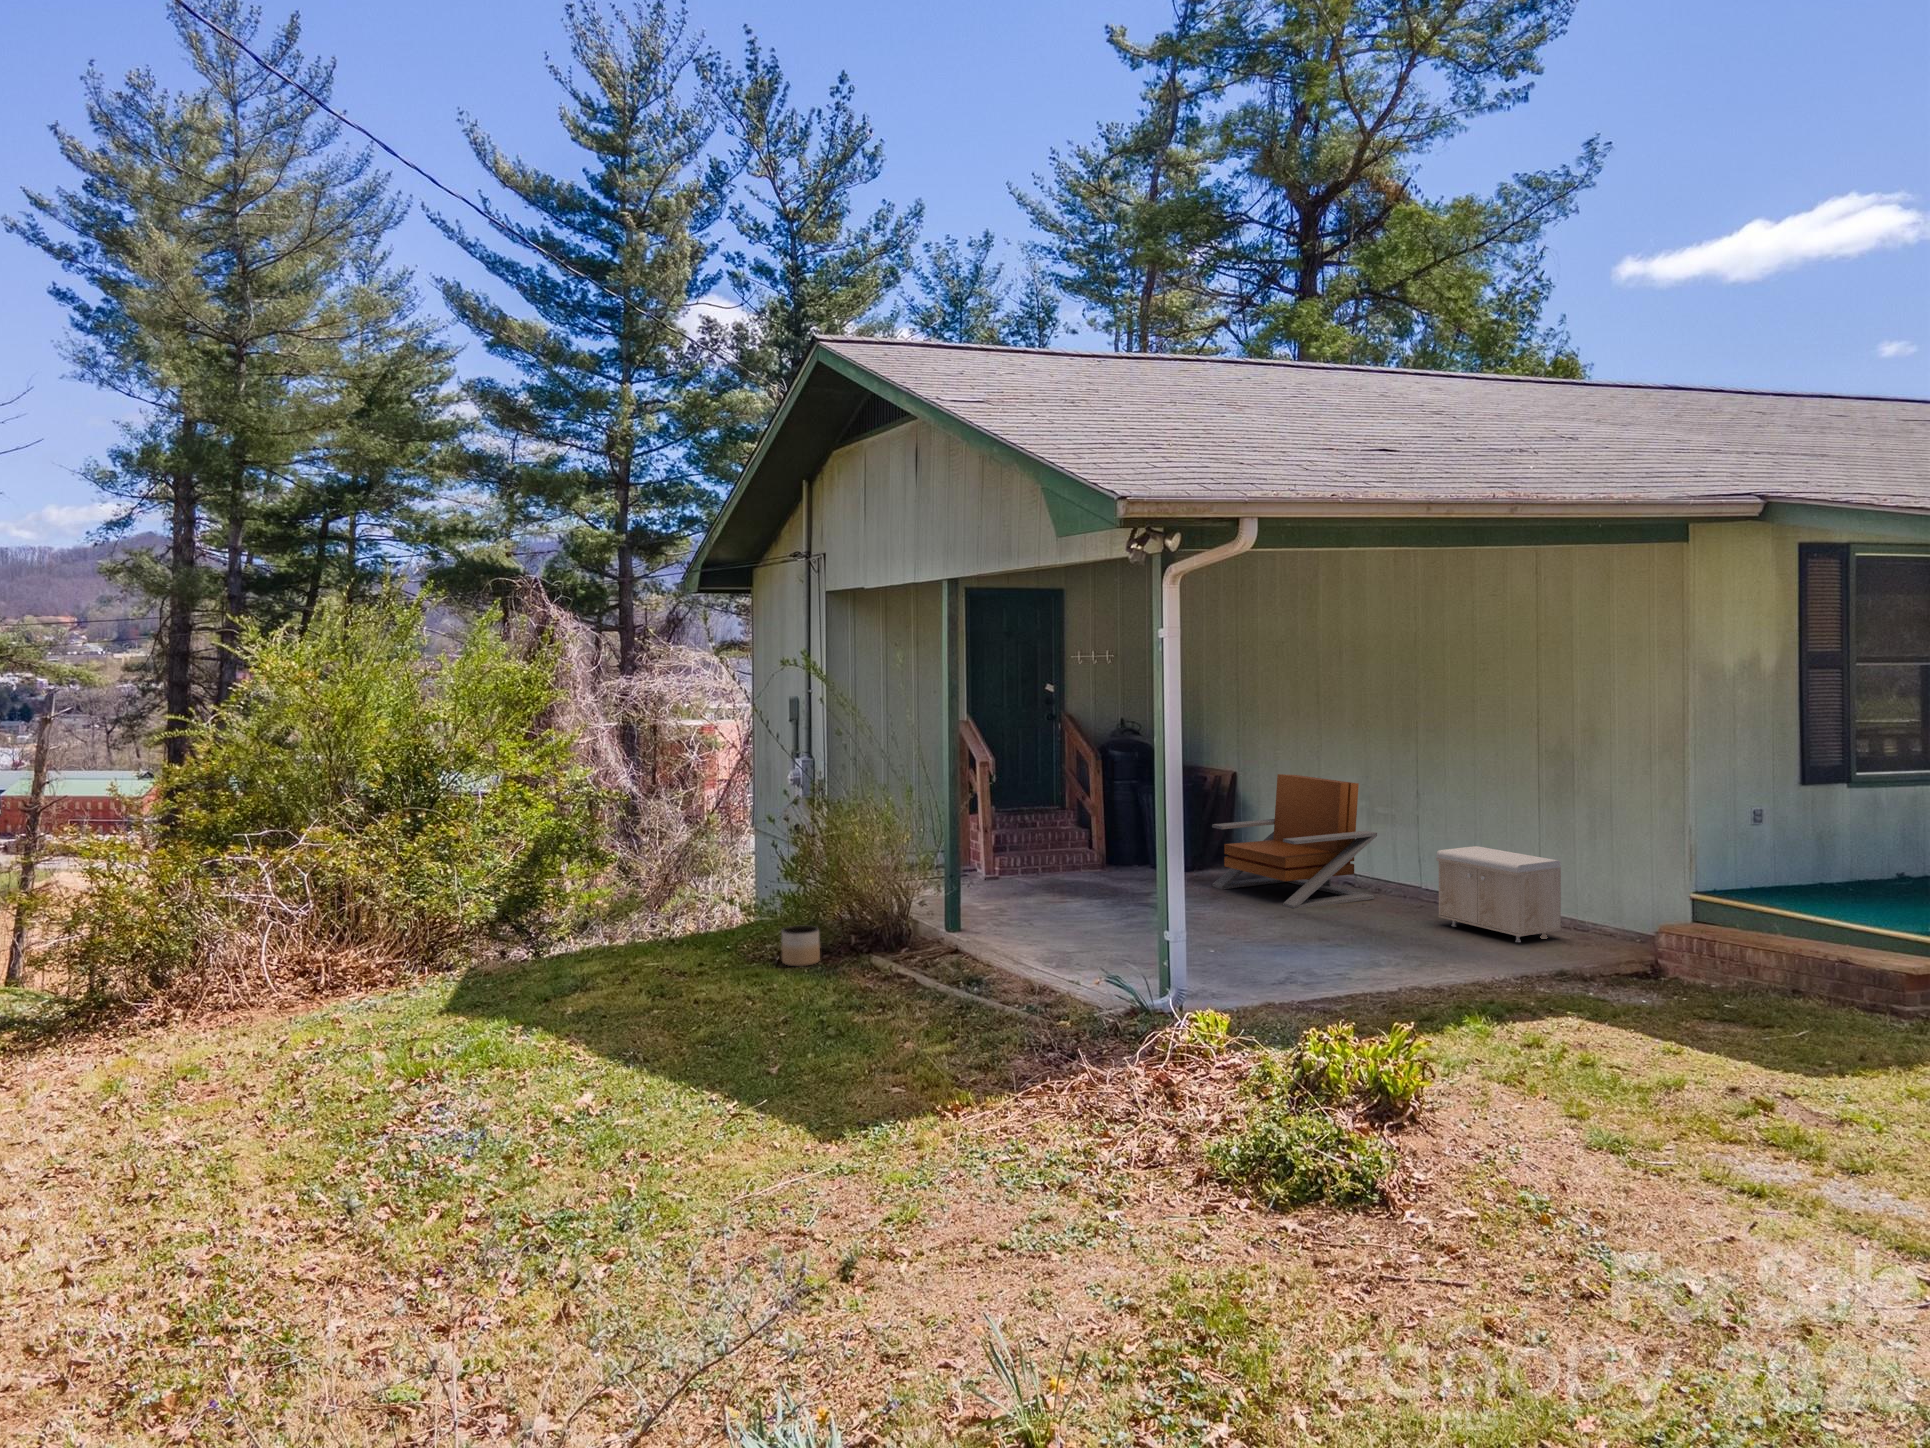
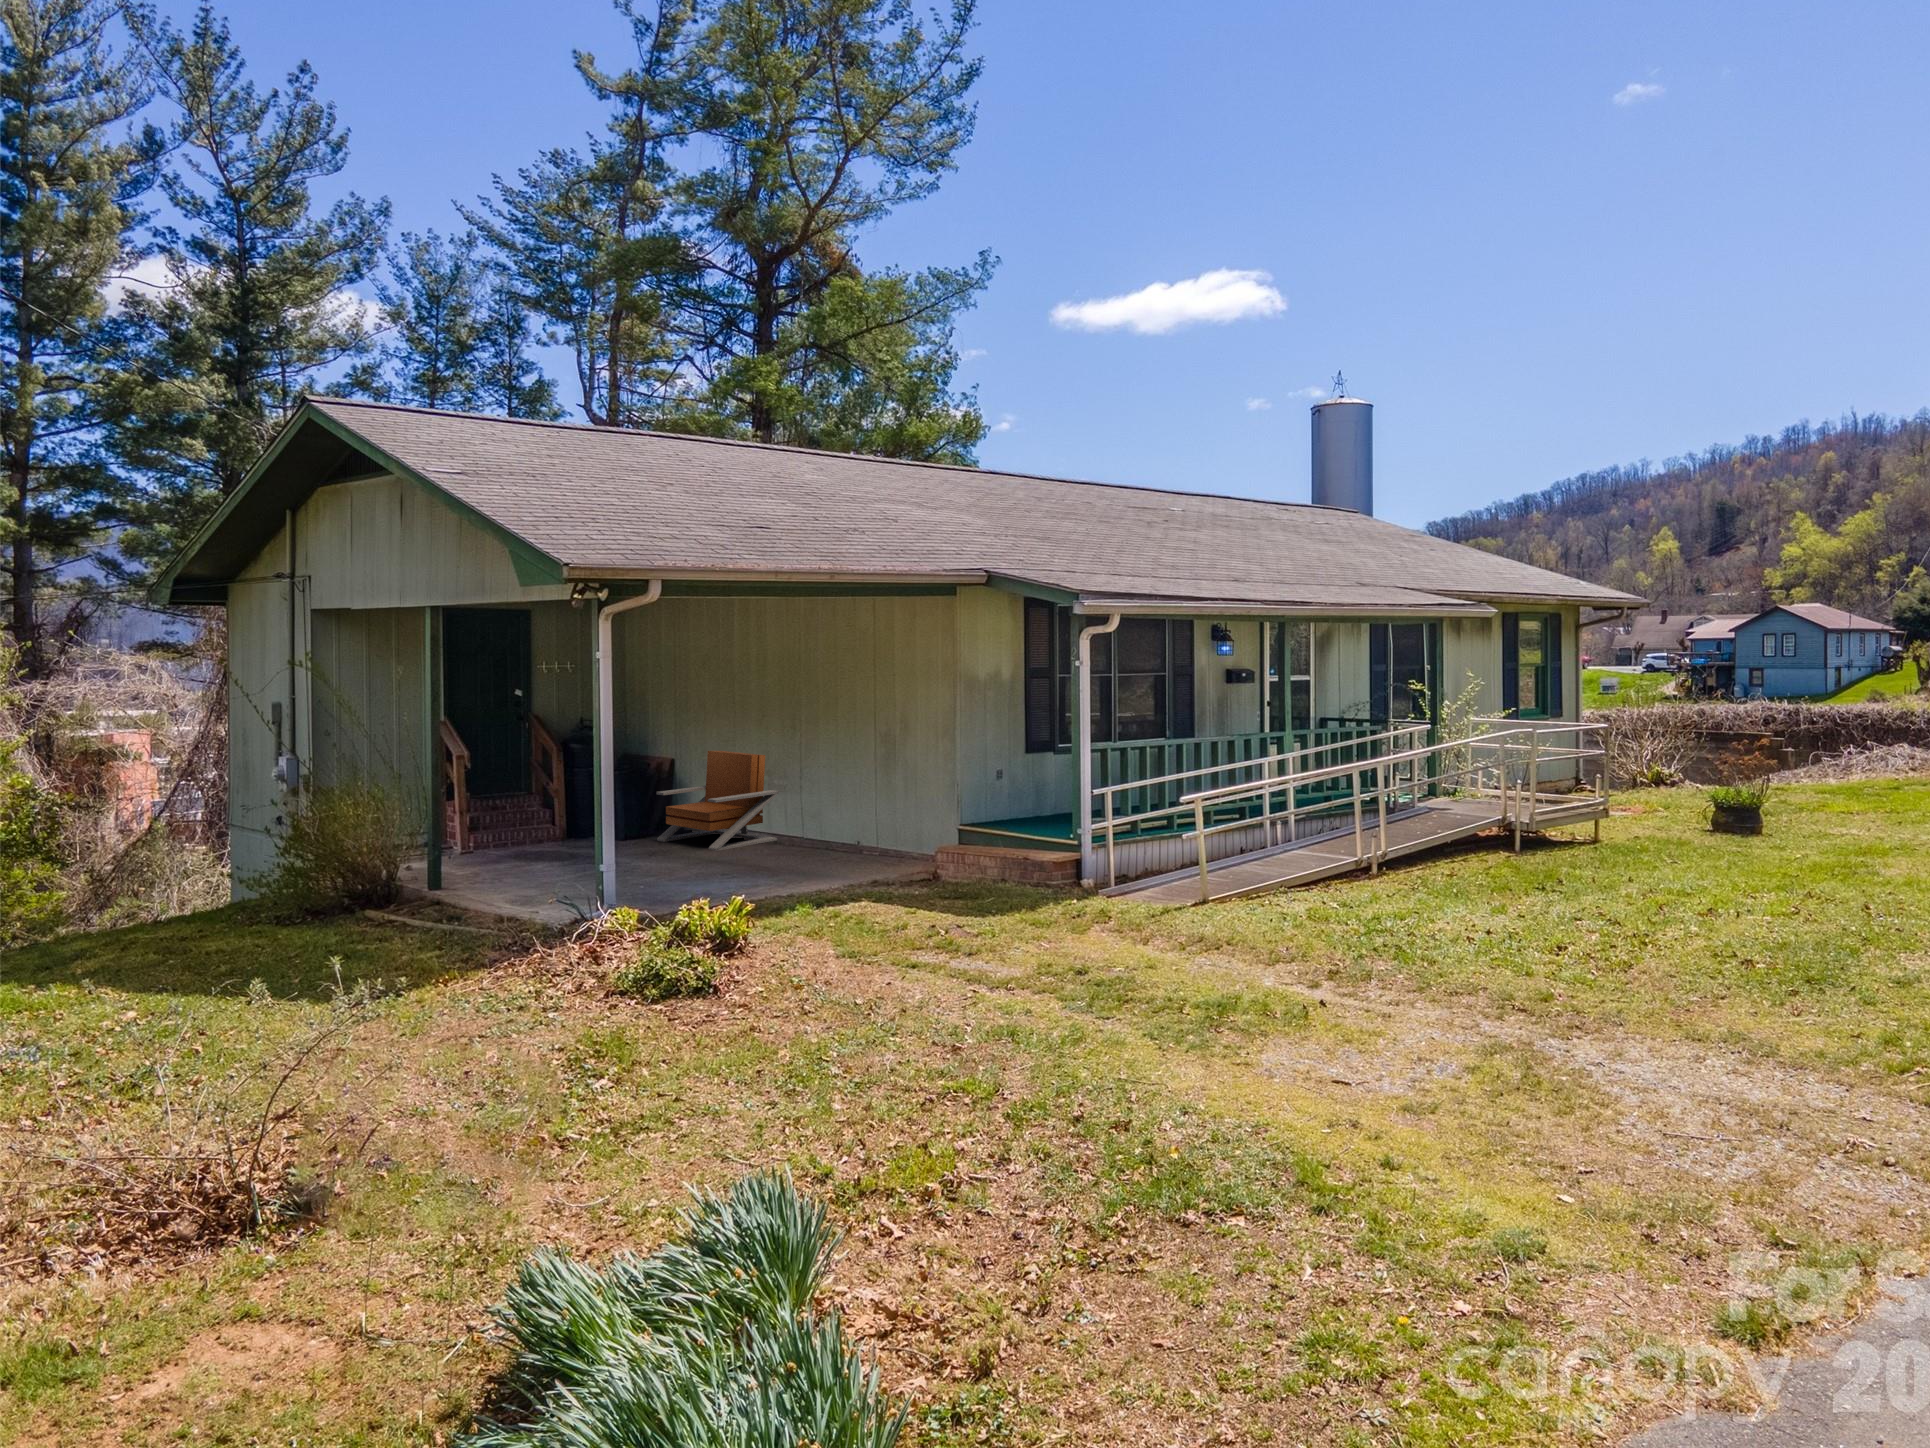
storage bench: present [1436,846,1561,942] -> none [813,796,892,860]
planter: present [781,926,820,966] -> none [278,892,315,926]

